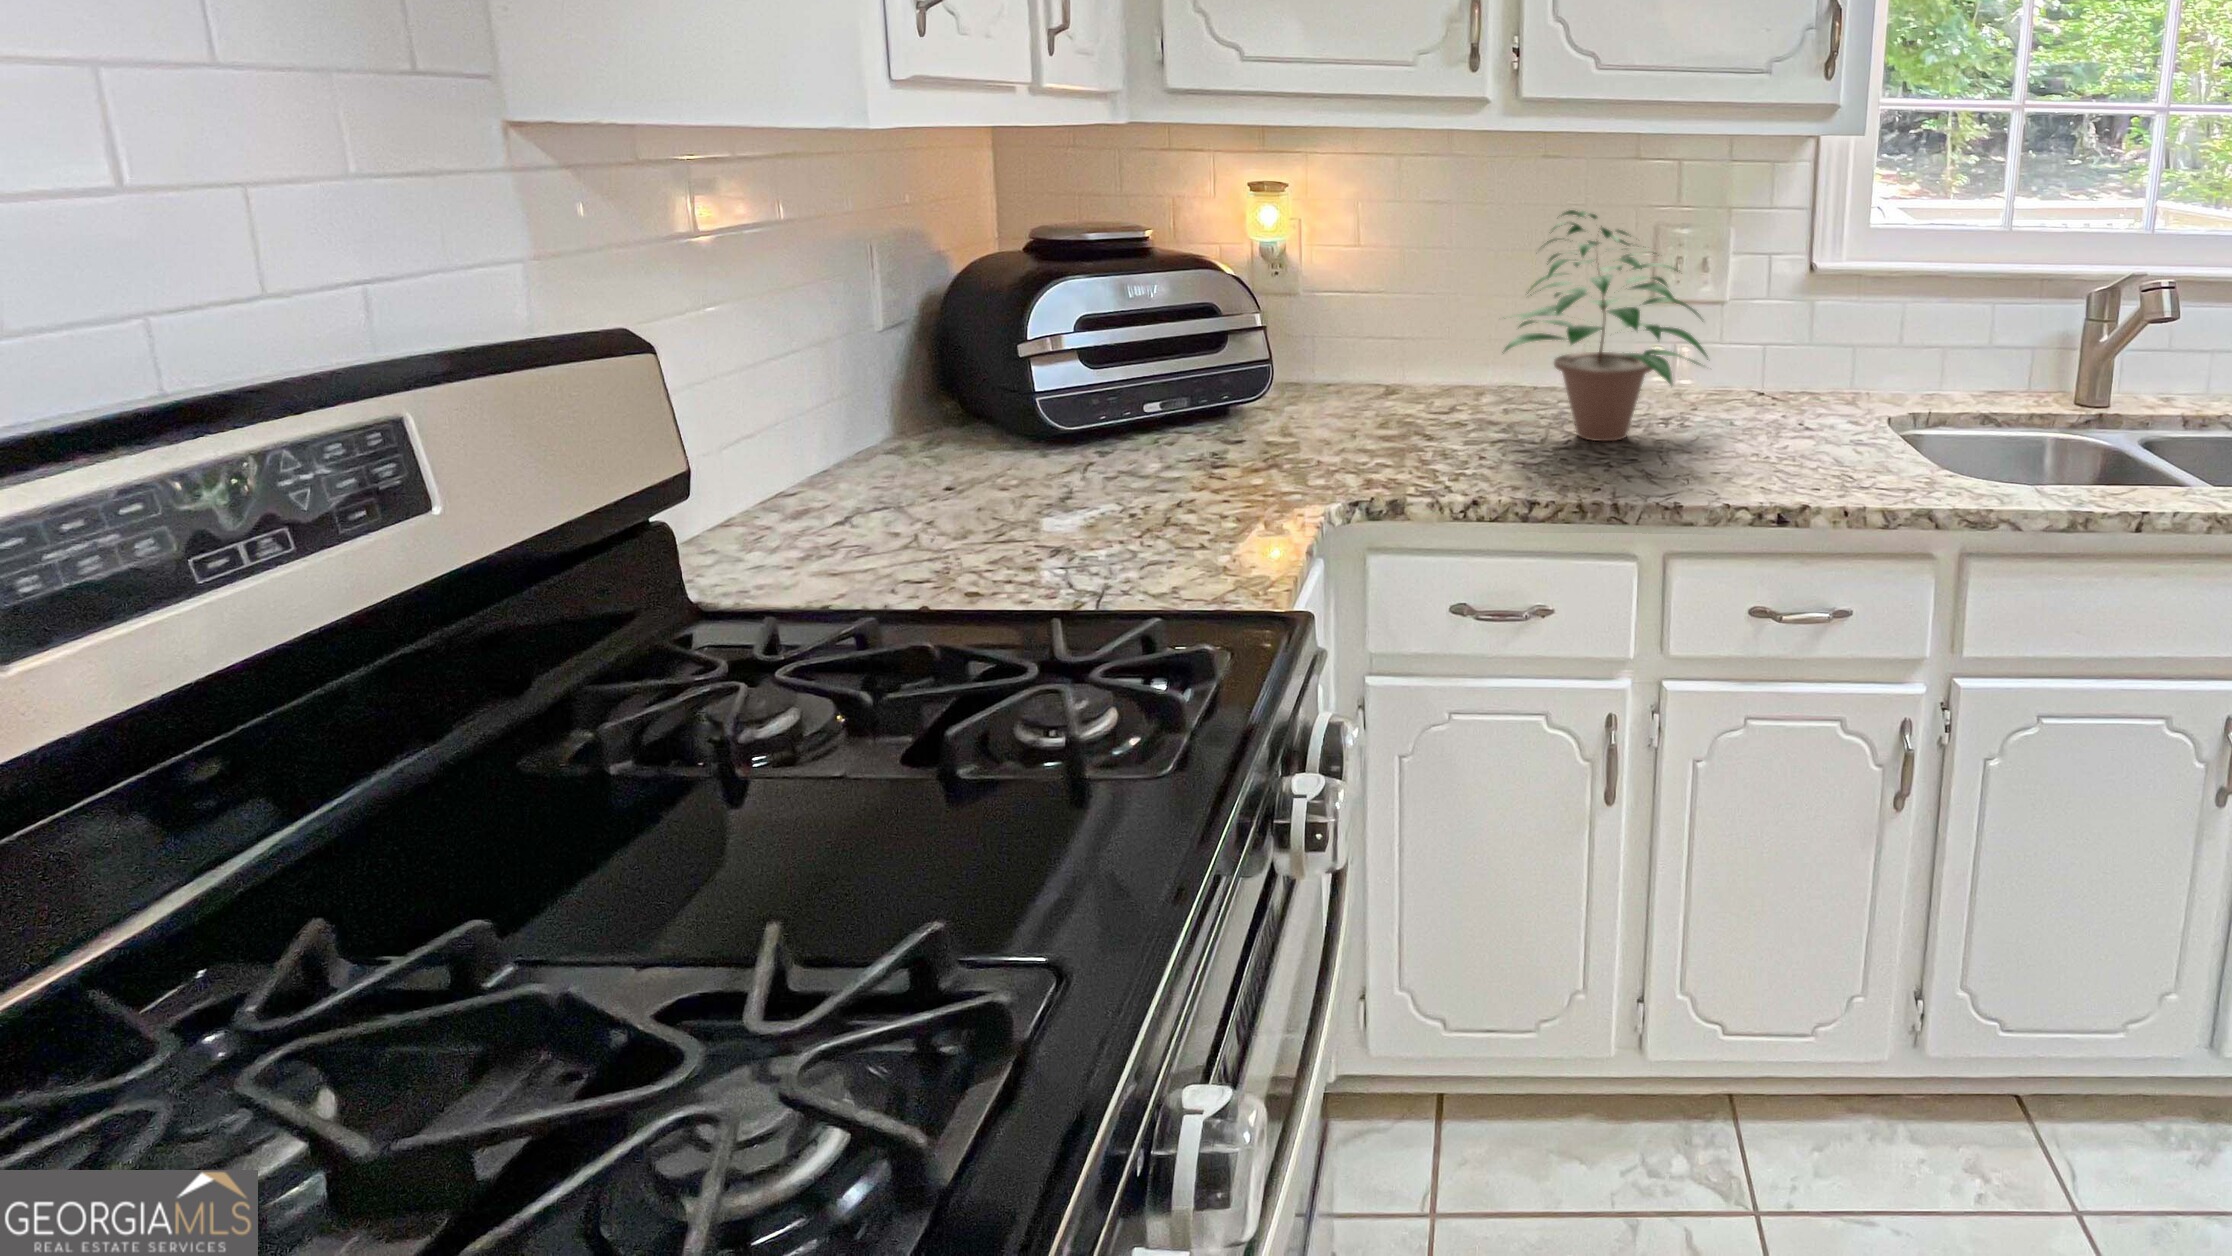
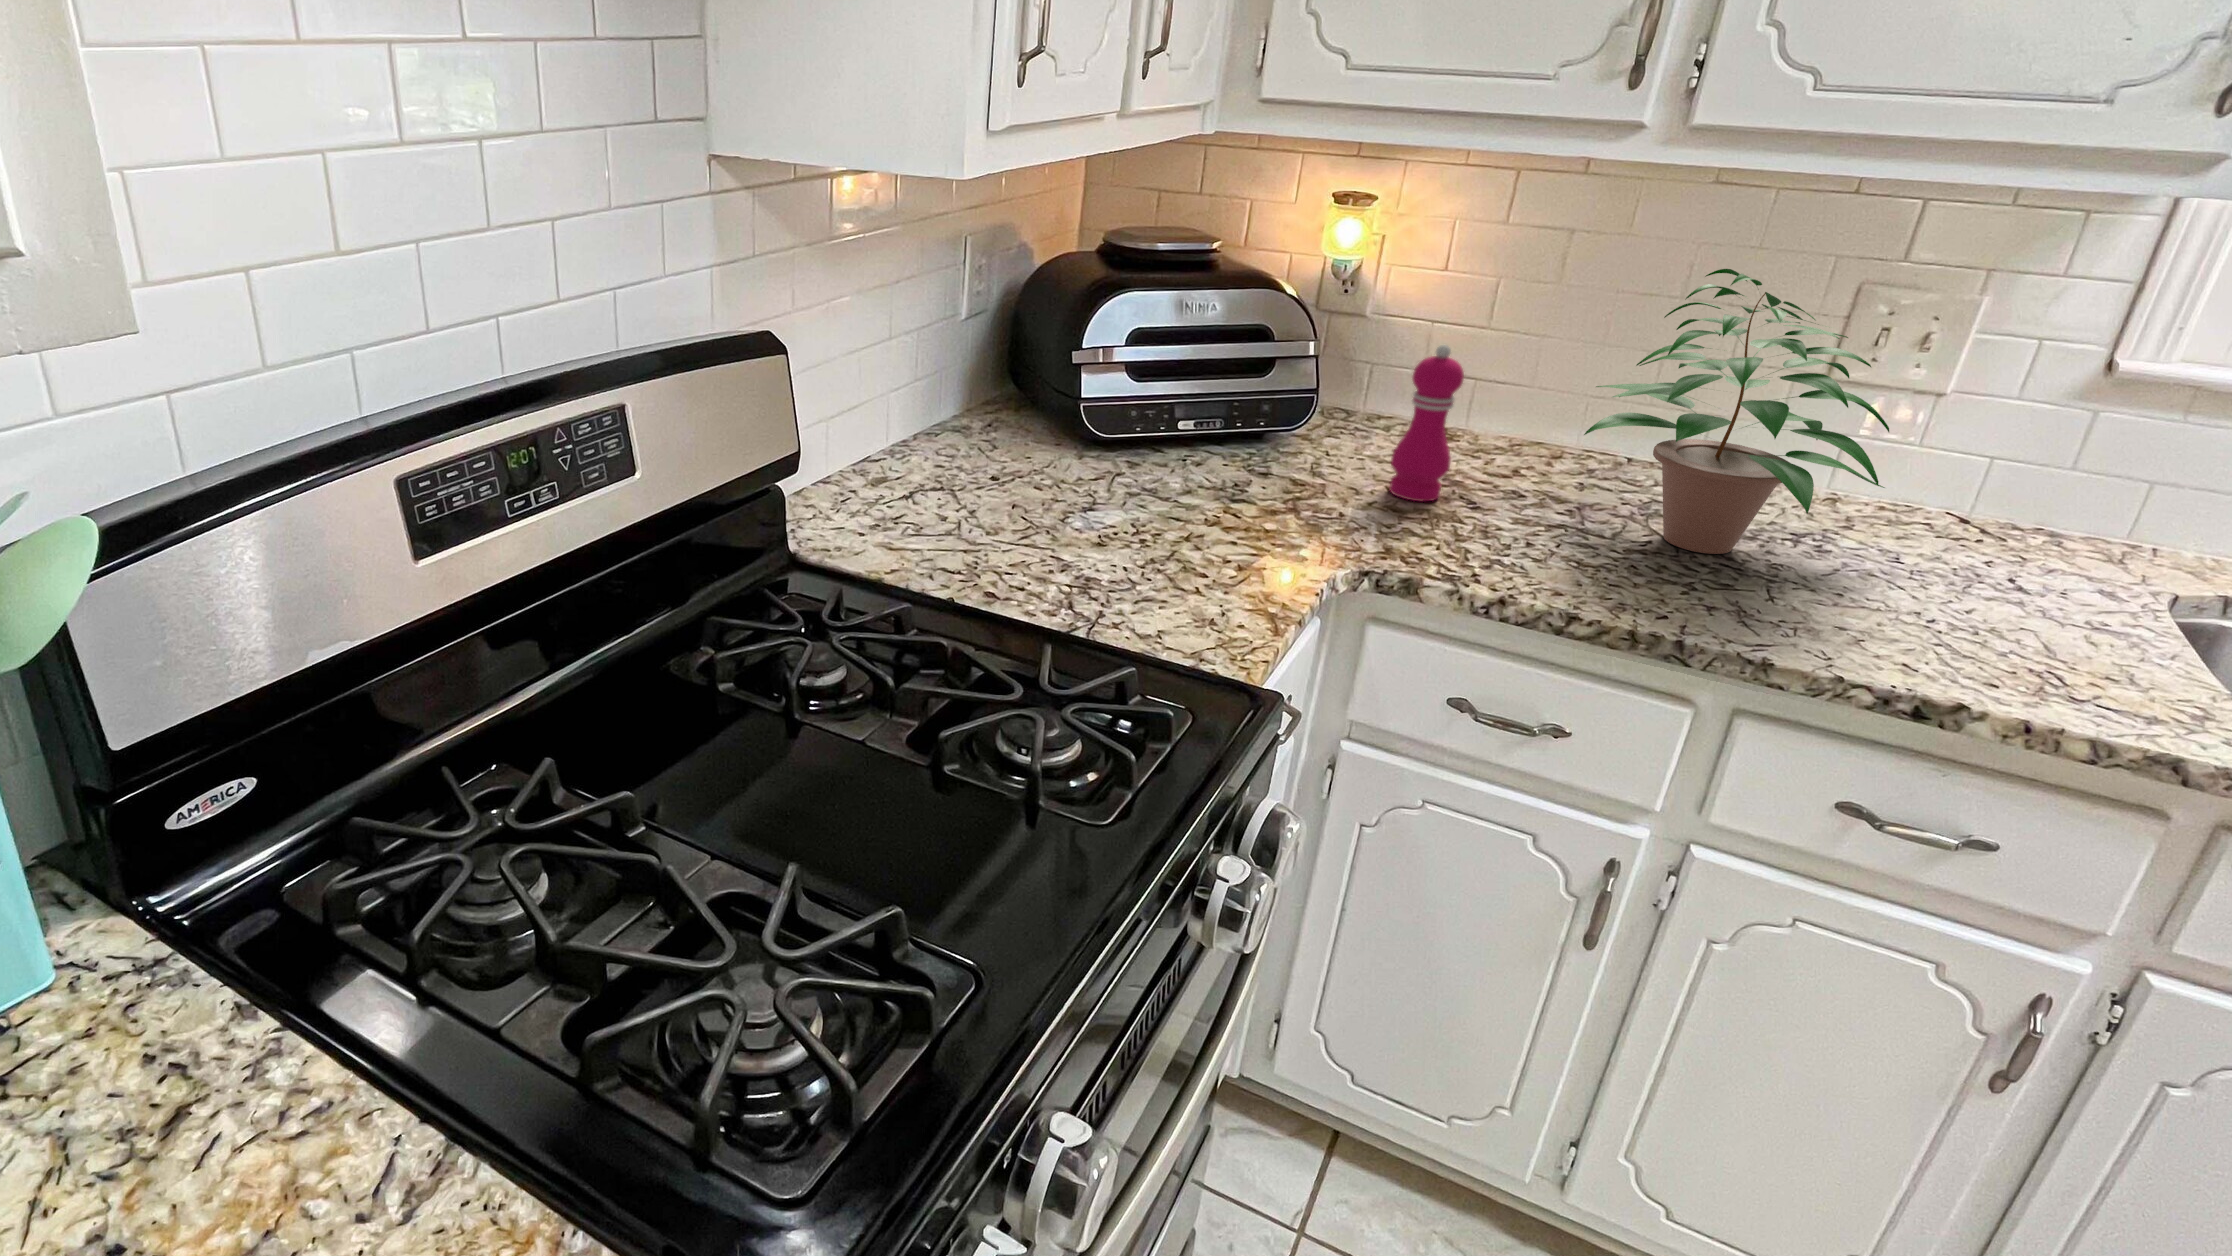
pepper mill: none [1349,296,1401,441] -> present [1389,345,1464,501]

